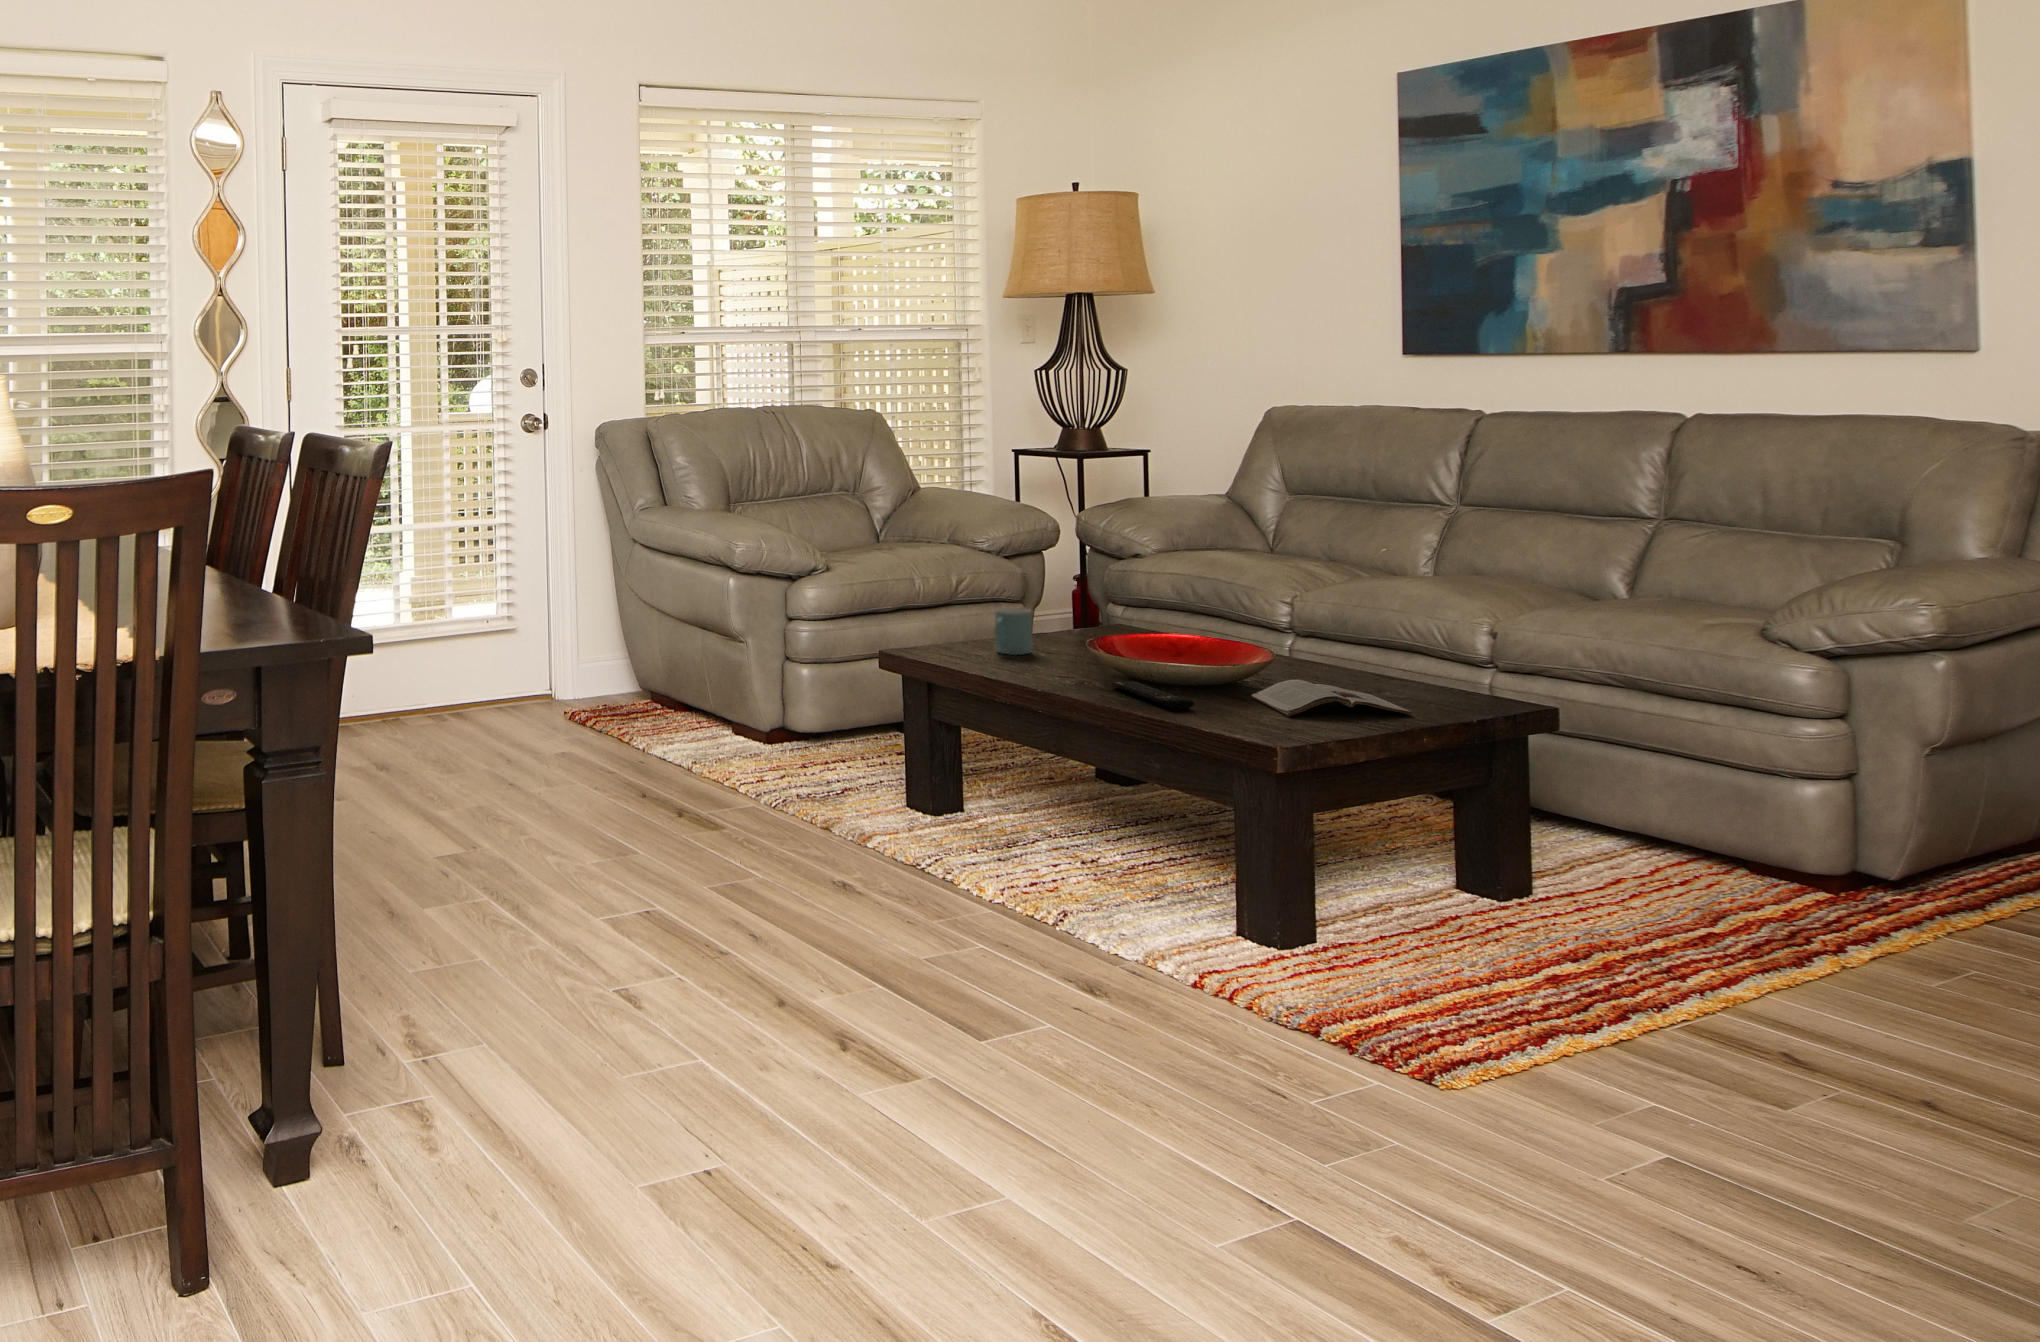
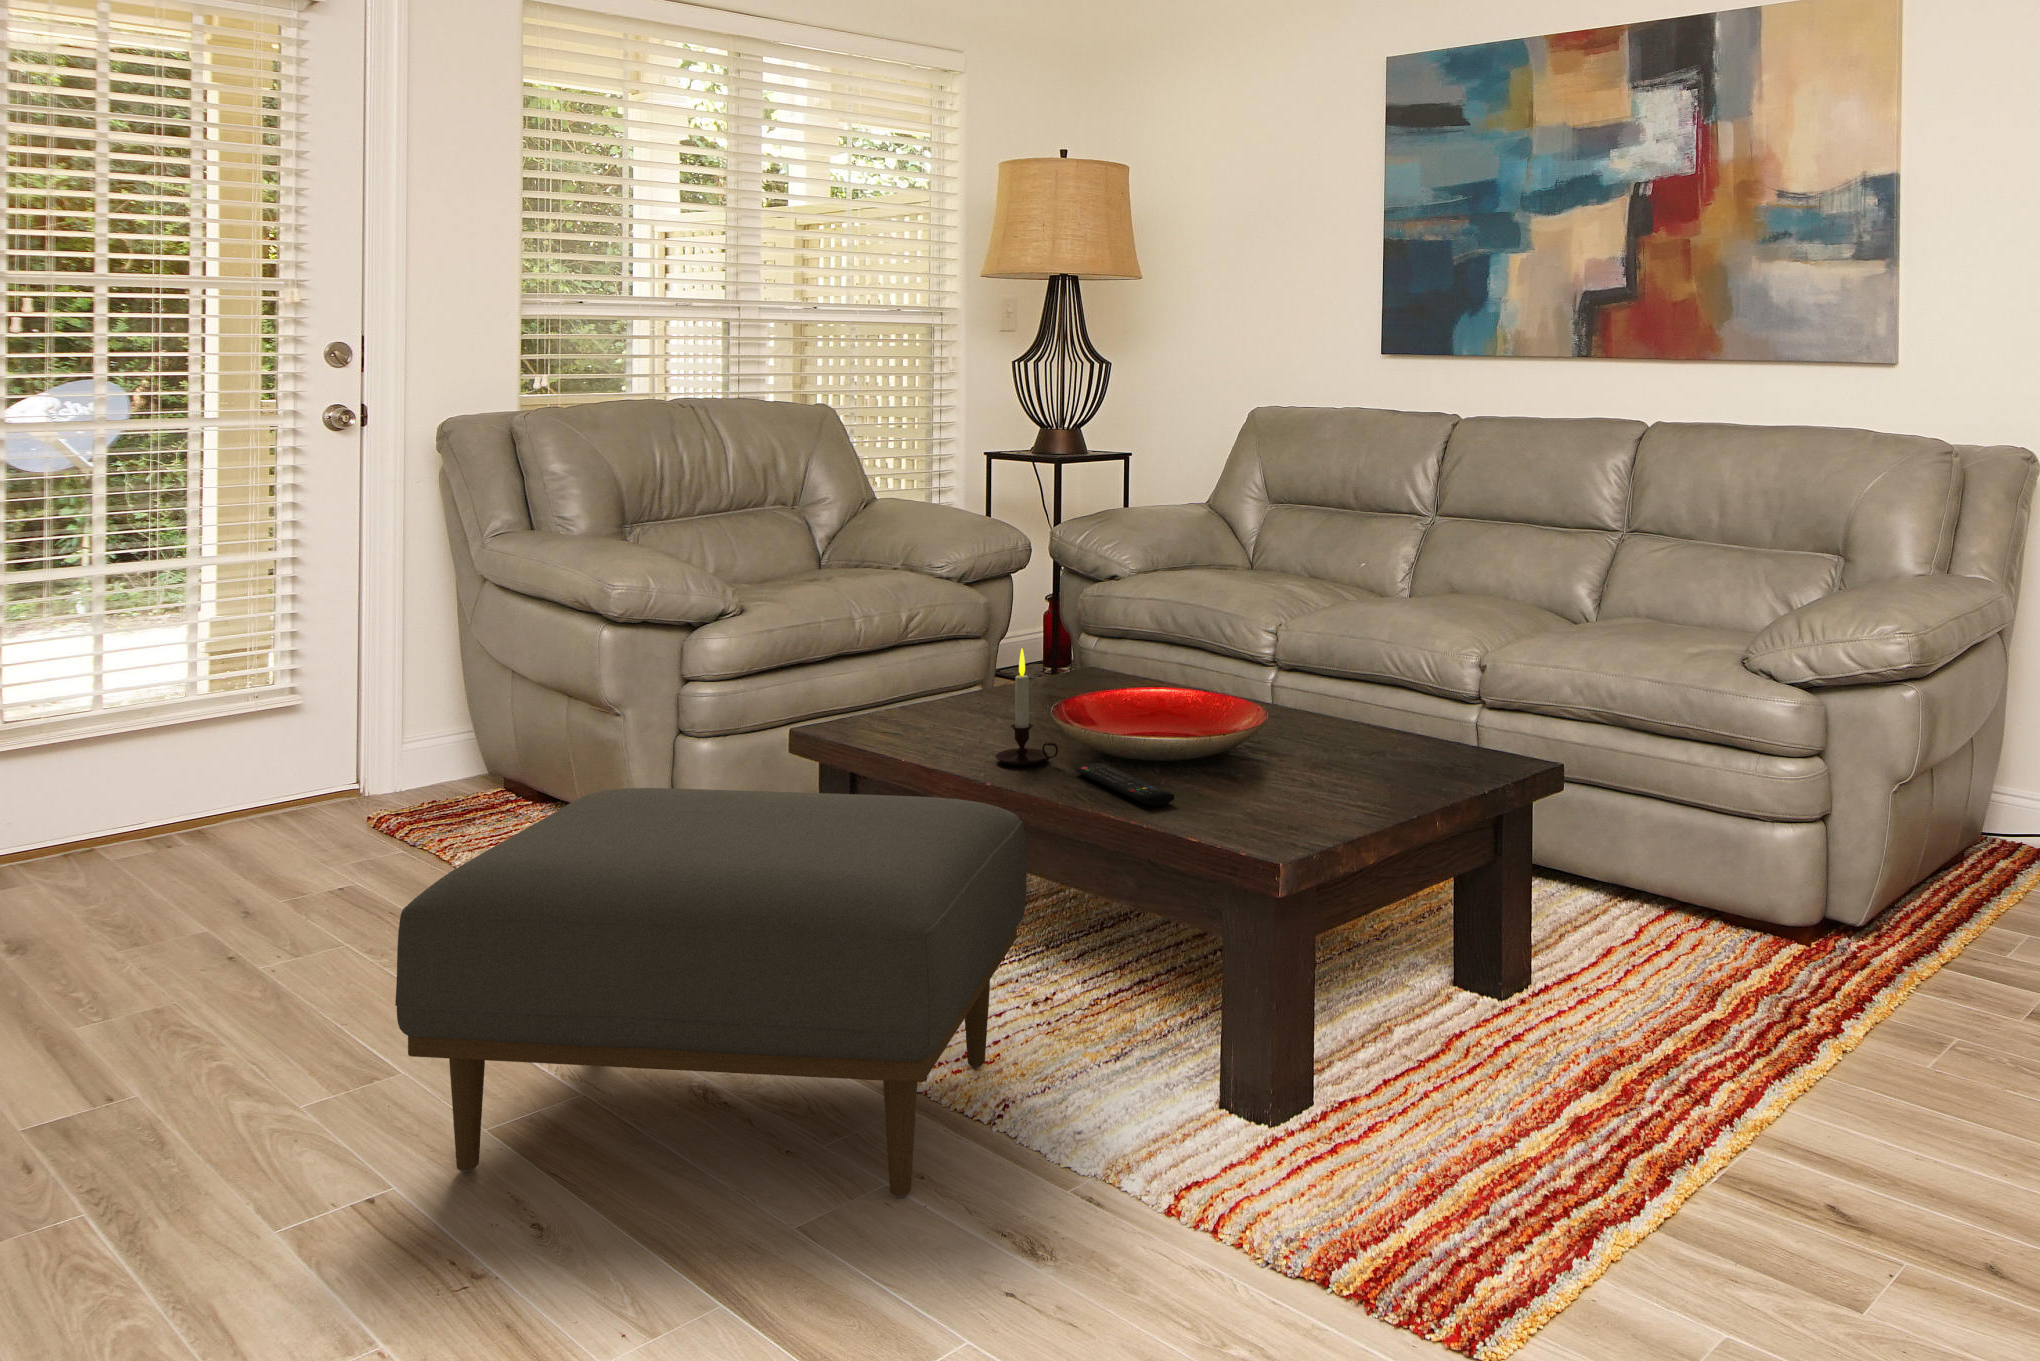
candle: none [1045,589,1096,680] -> present [995,649,1058,765]
mug: present [994,607,1032,655] -> none [936,665,983,727]
ottoman: none [655,673,1075,954] -> present [395,788,1027,1197]
magazine: present [1251,679,1412,716] -> none [1240,751,1419,807]

